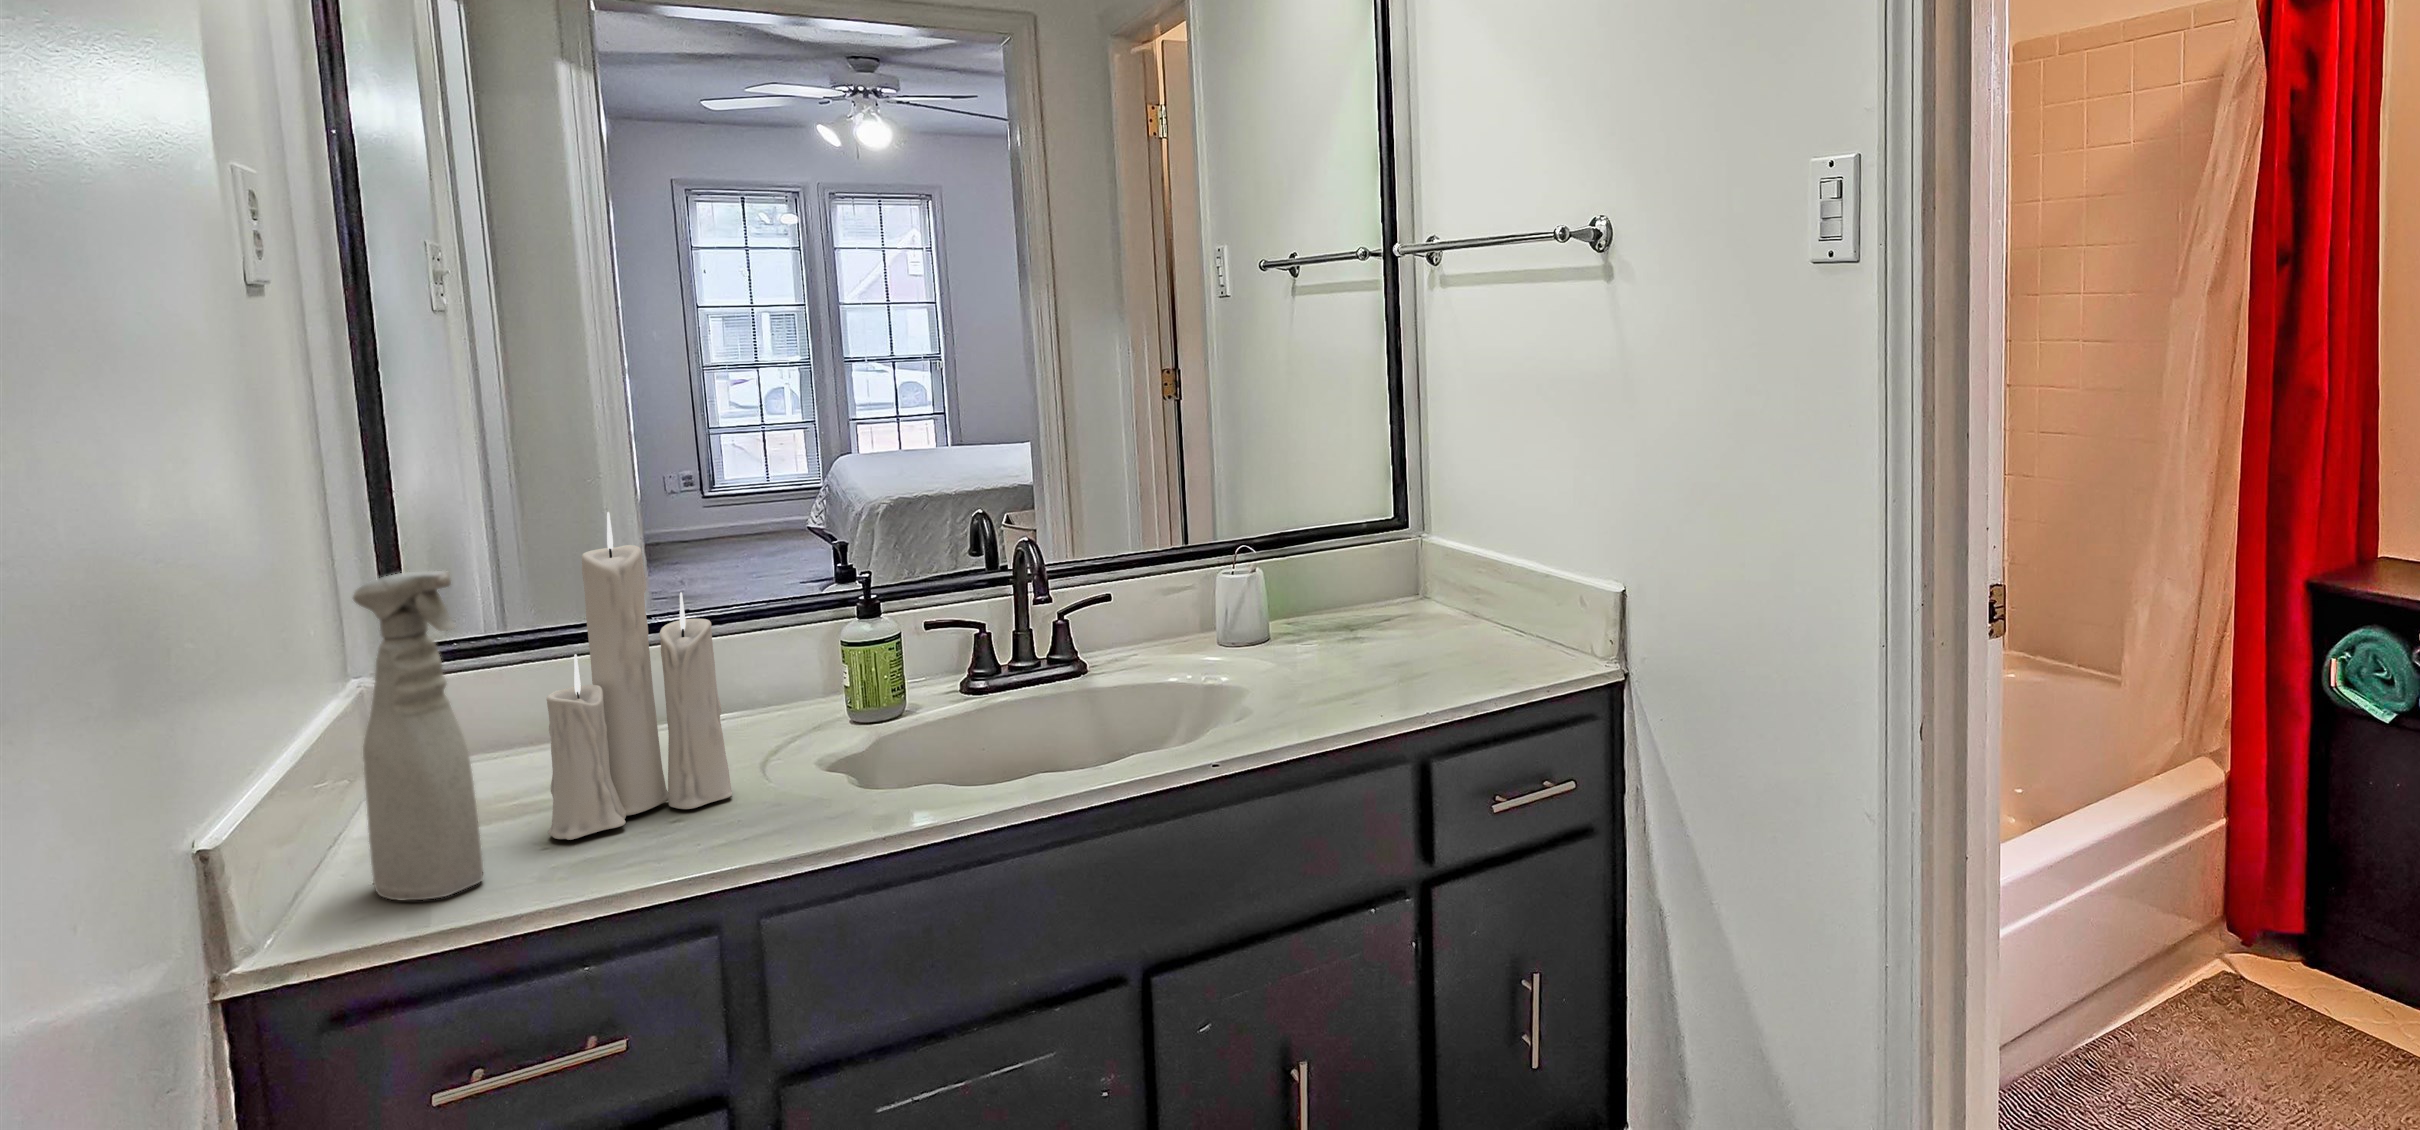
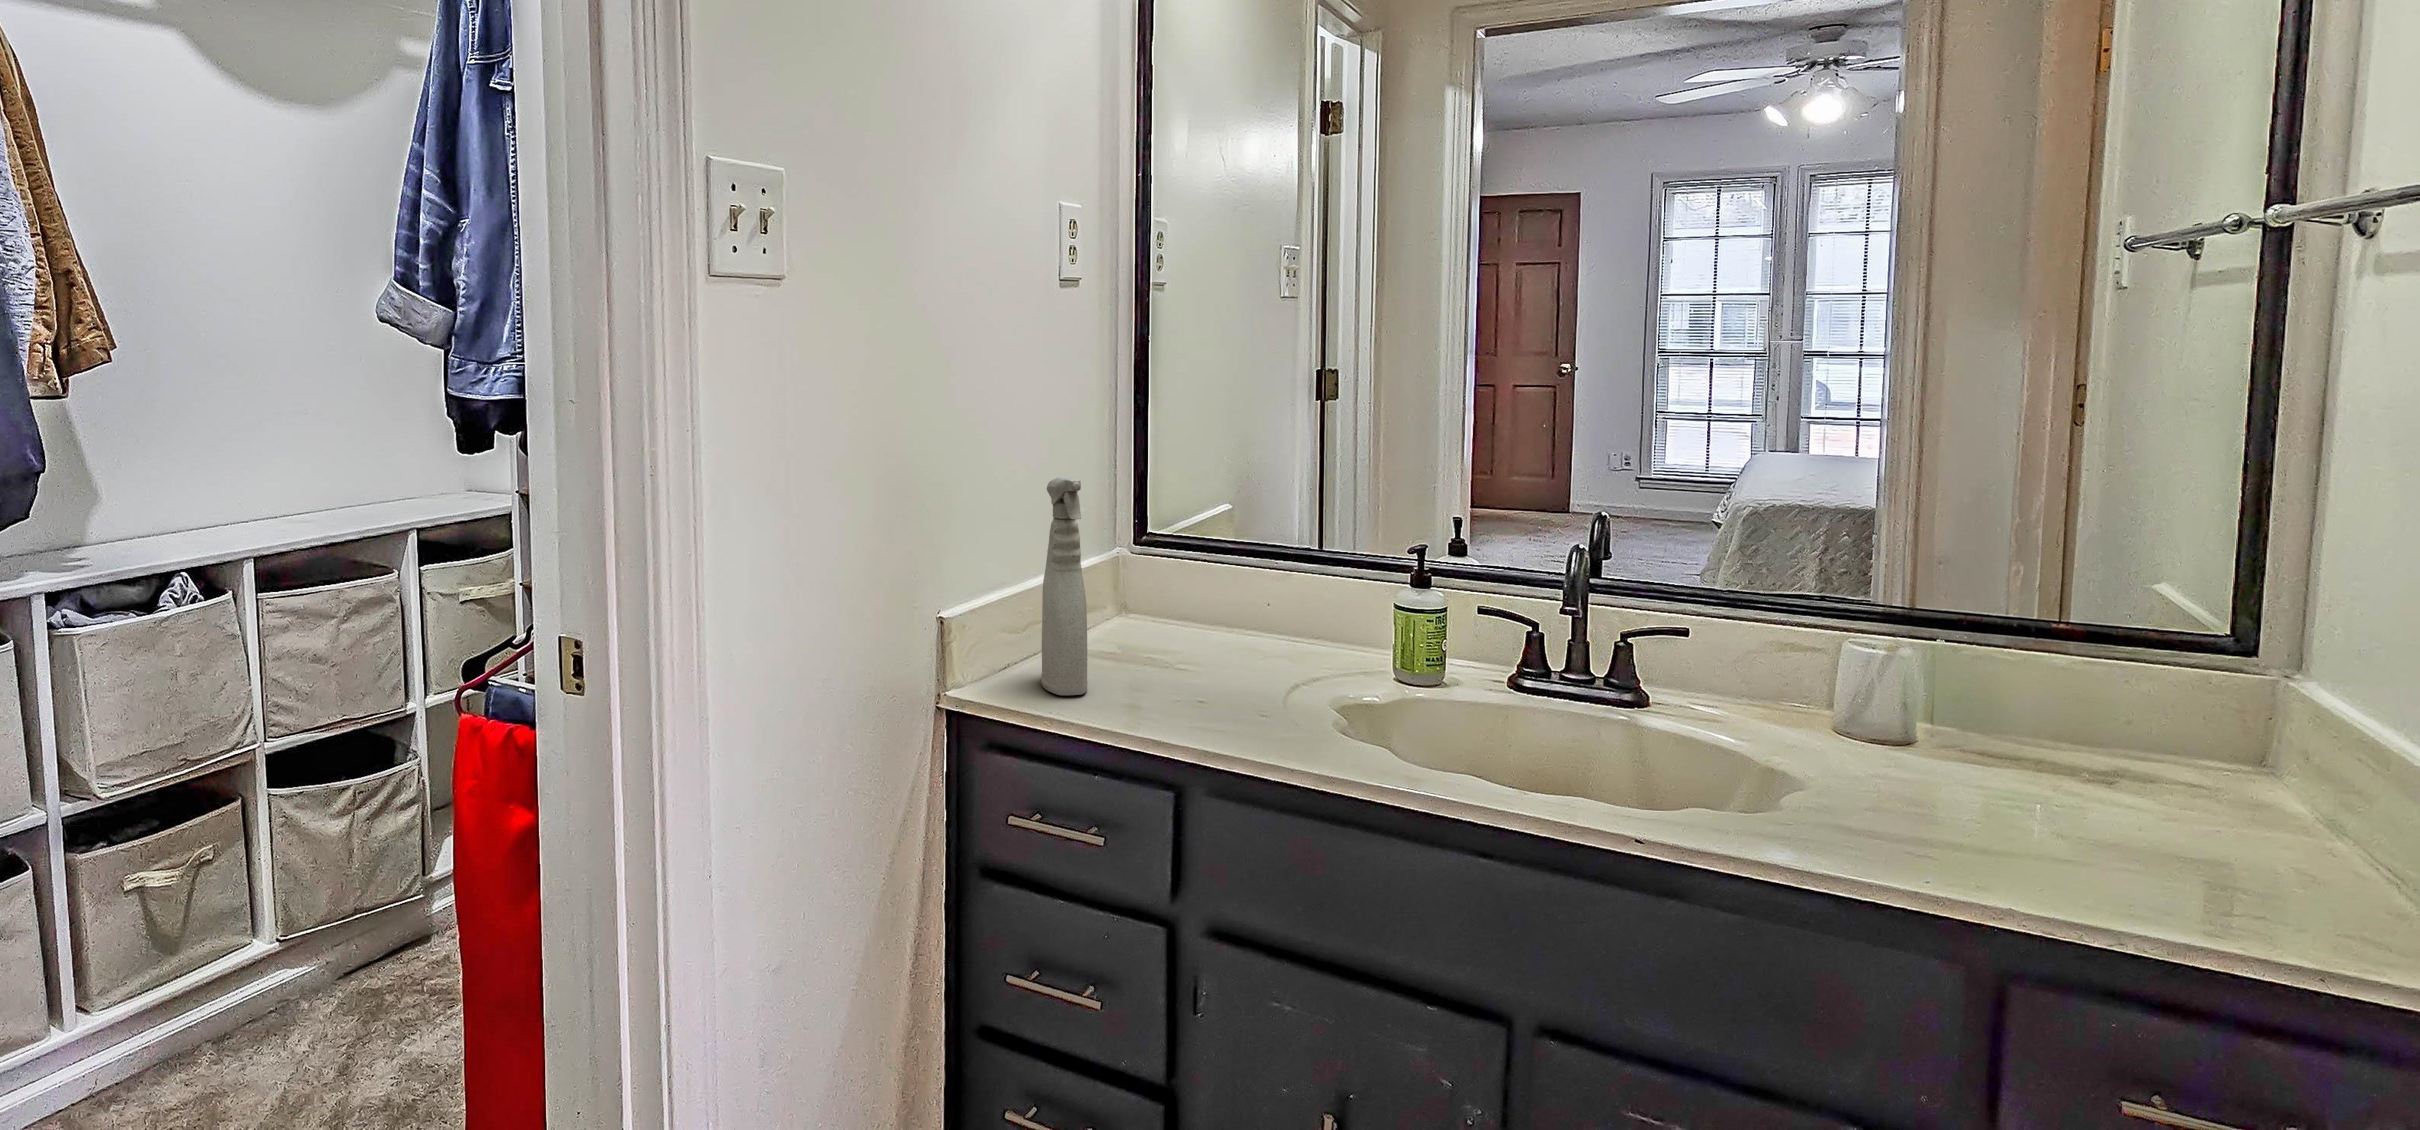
candle: present [547,512,732,840] -> none [1138,443,1258,698]

